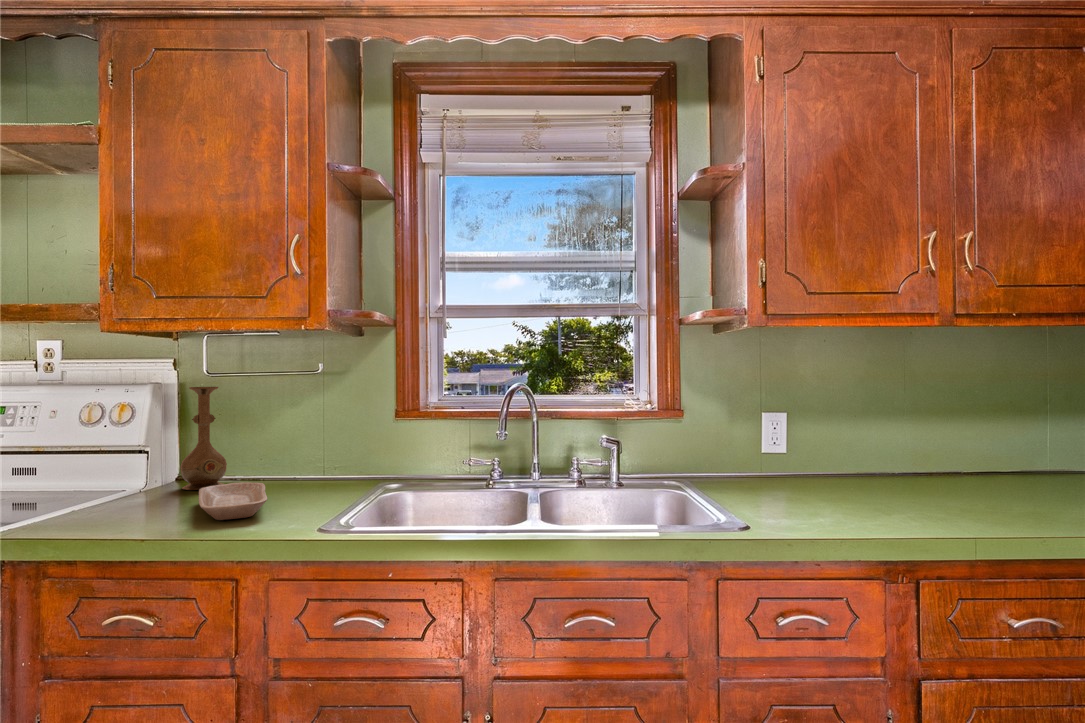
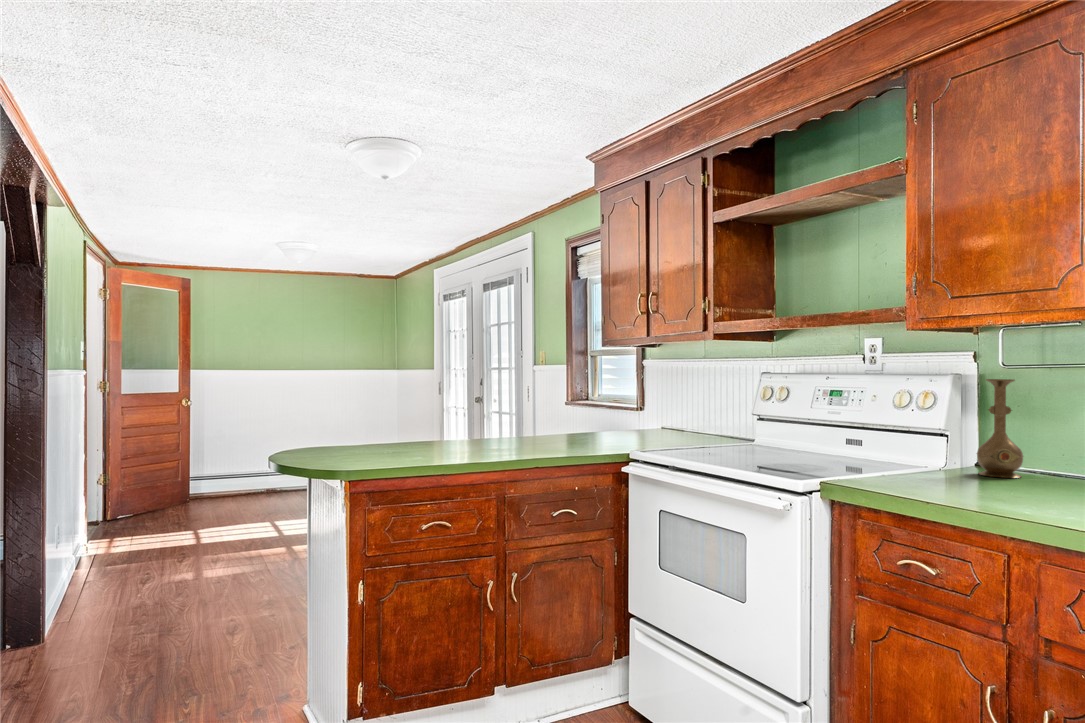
tray: present [199,482,267,520] -> none [981,472,1056,503]

